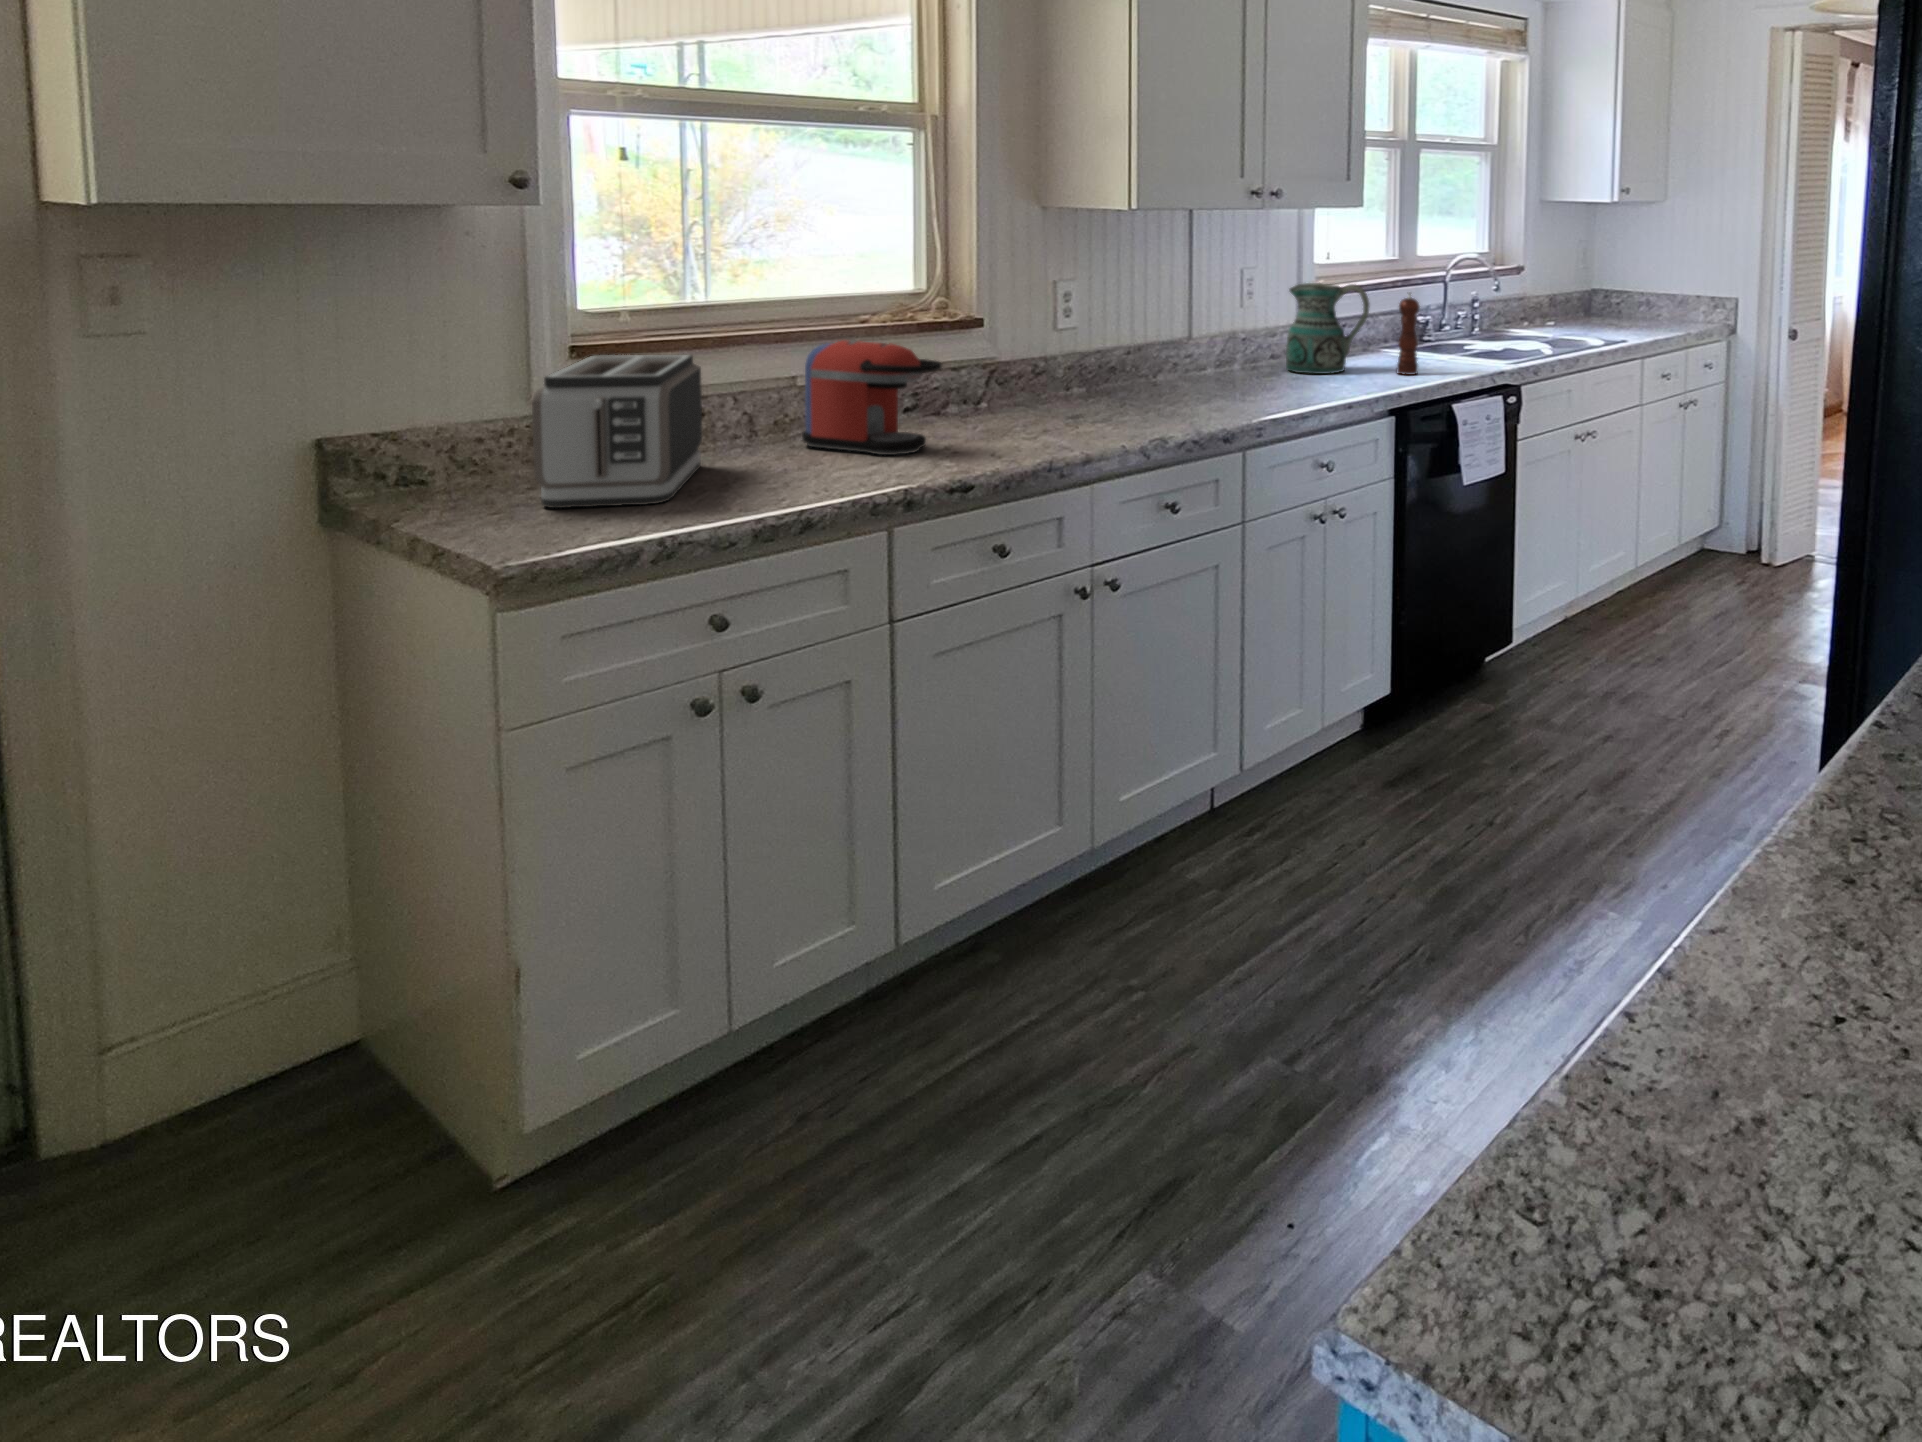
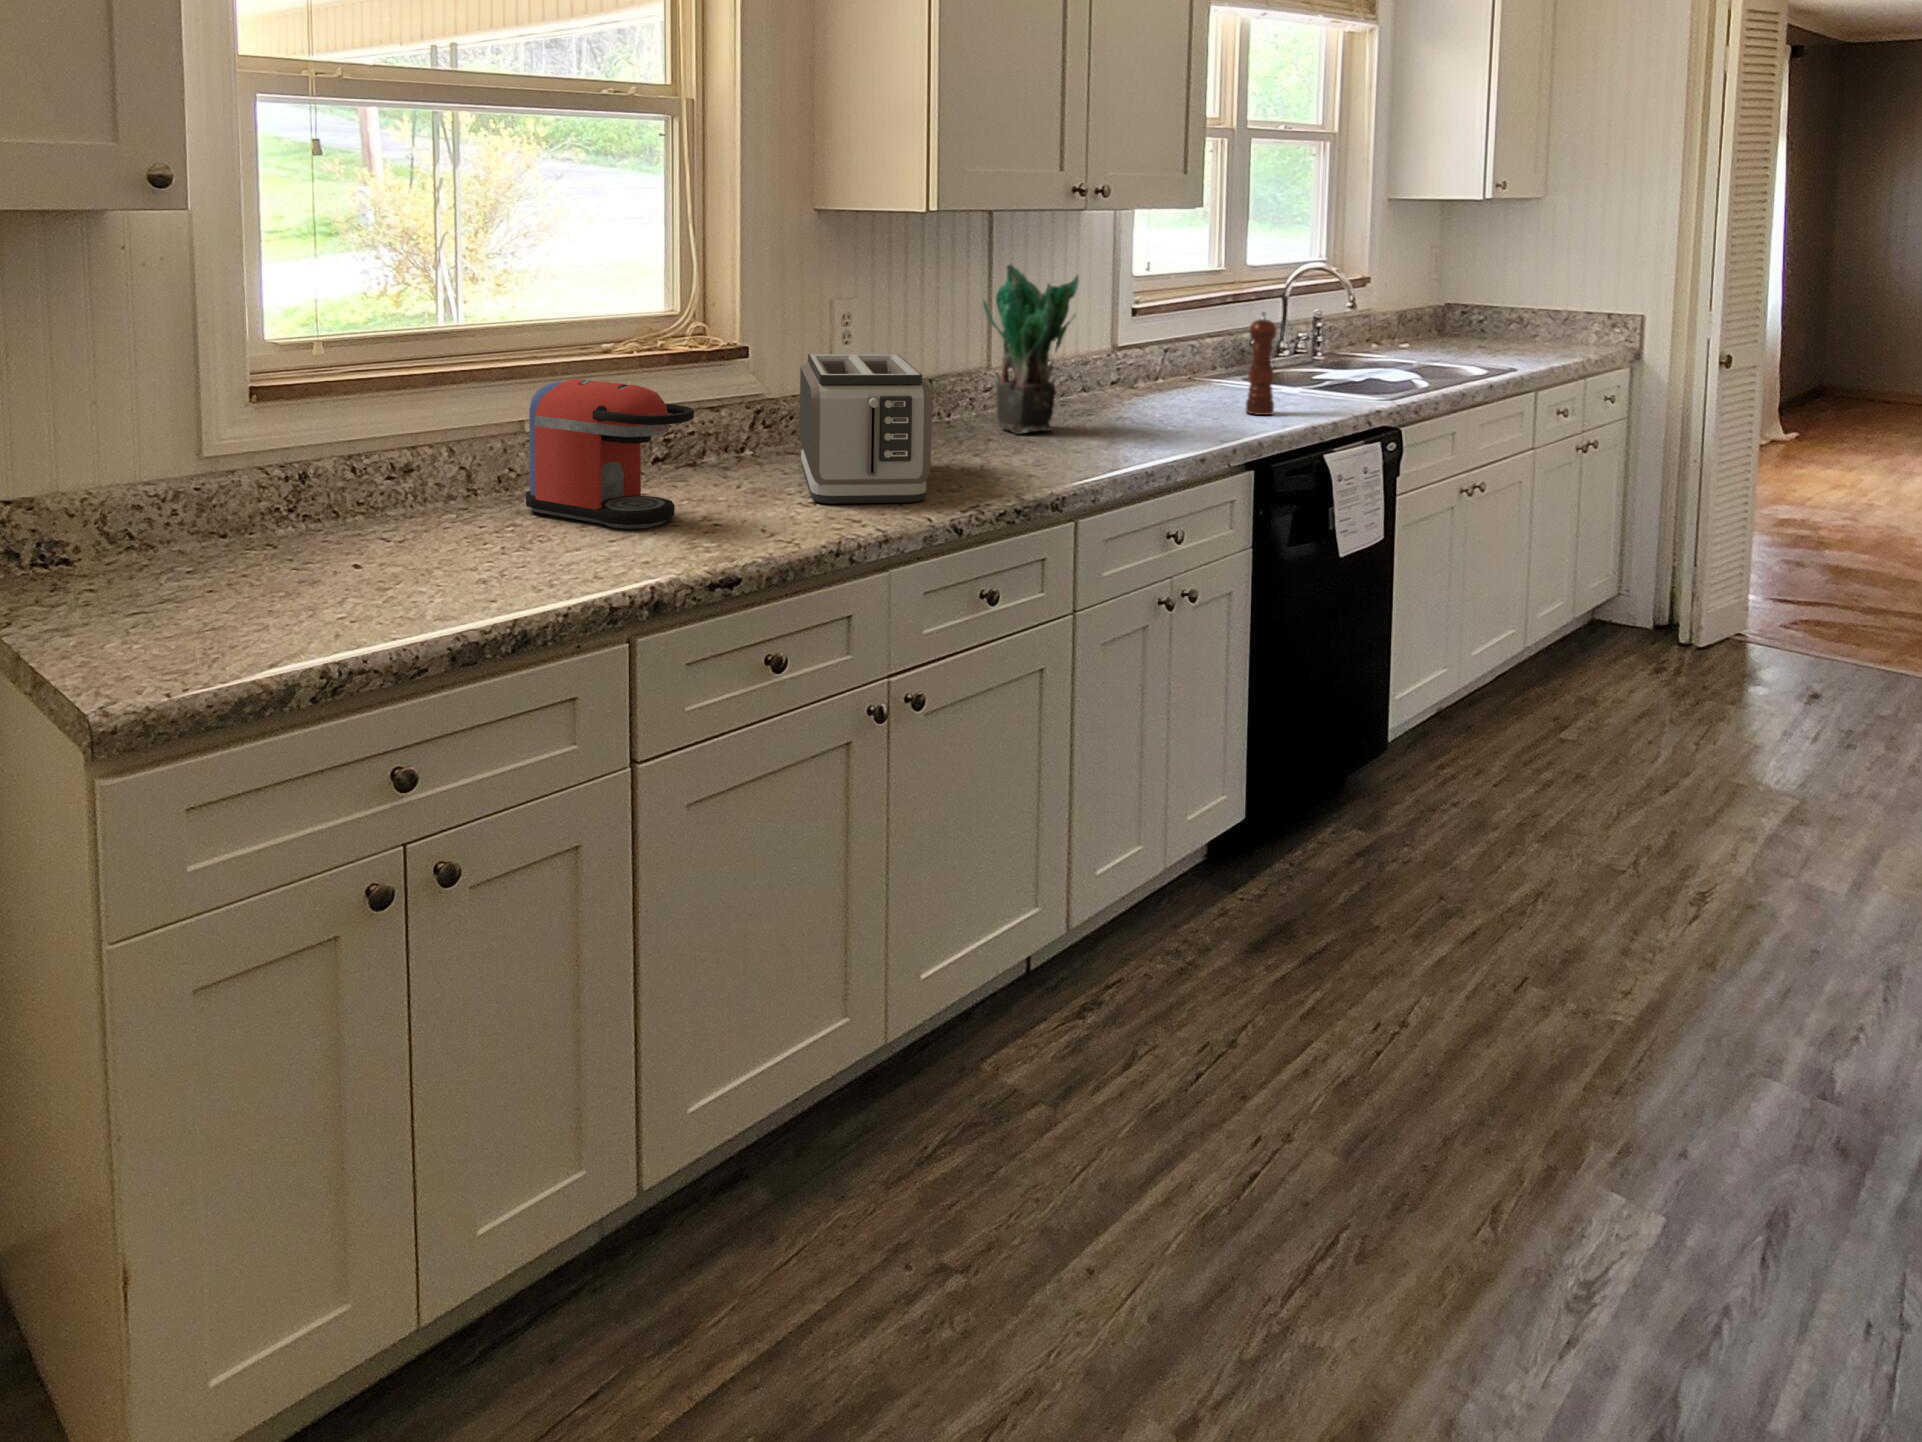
potted plant: none [1179,252,1257,390] -> present [983,264,1079,434]
ceramic pitcher: present [1286,283,1370,374] -> none [1105,300,1211,412]
toaster: present [532,355,702,508] -> present [800,354,932,504]

